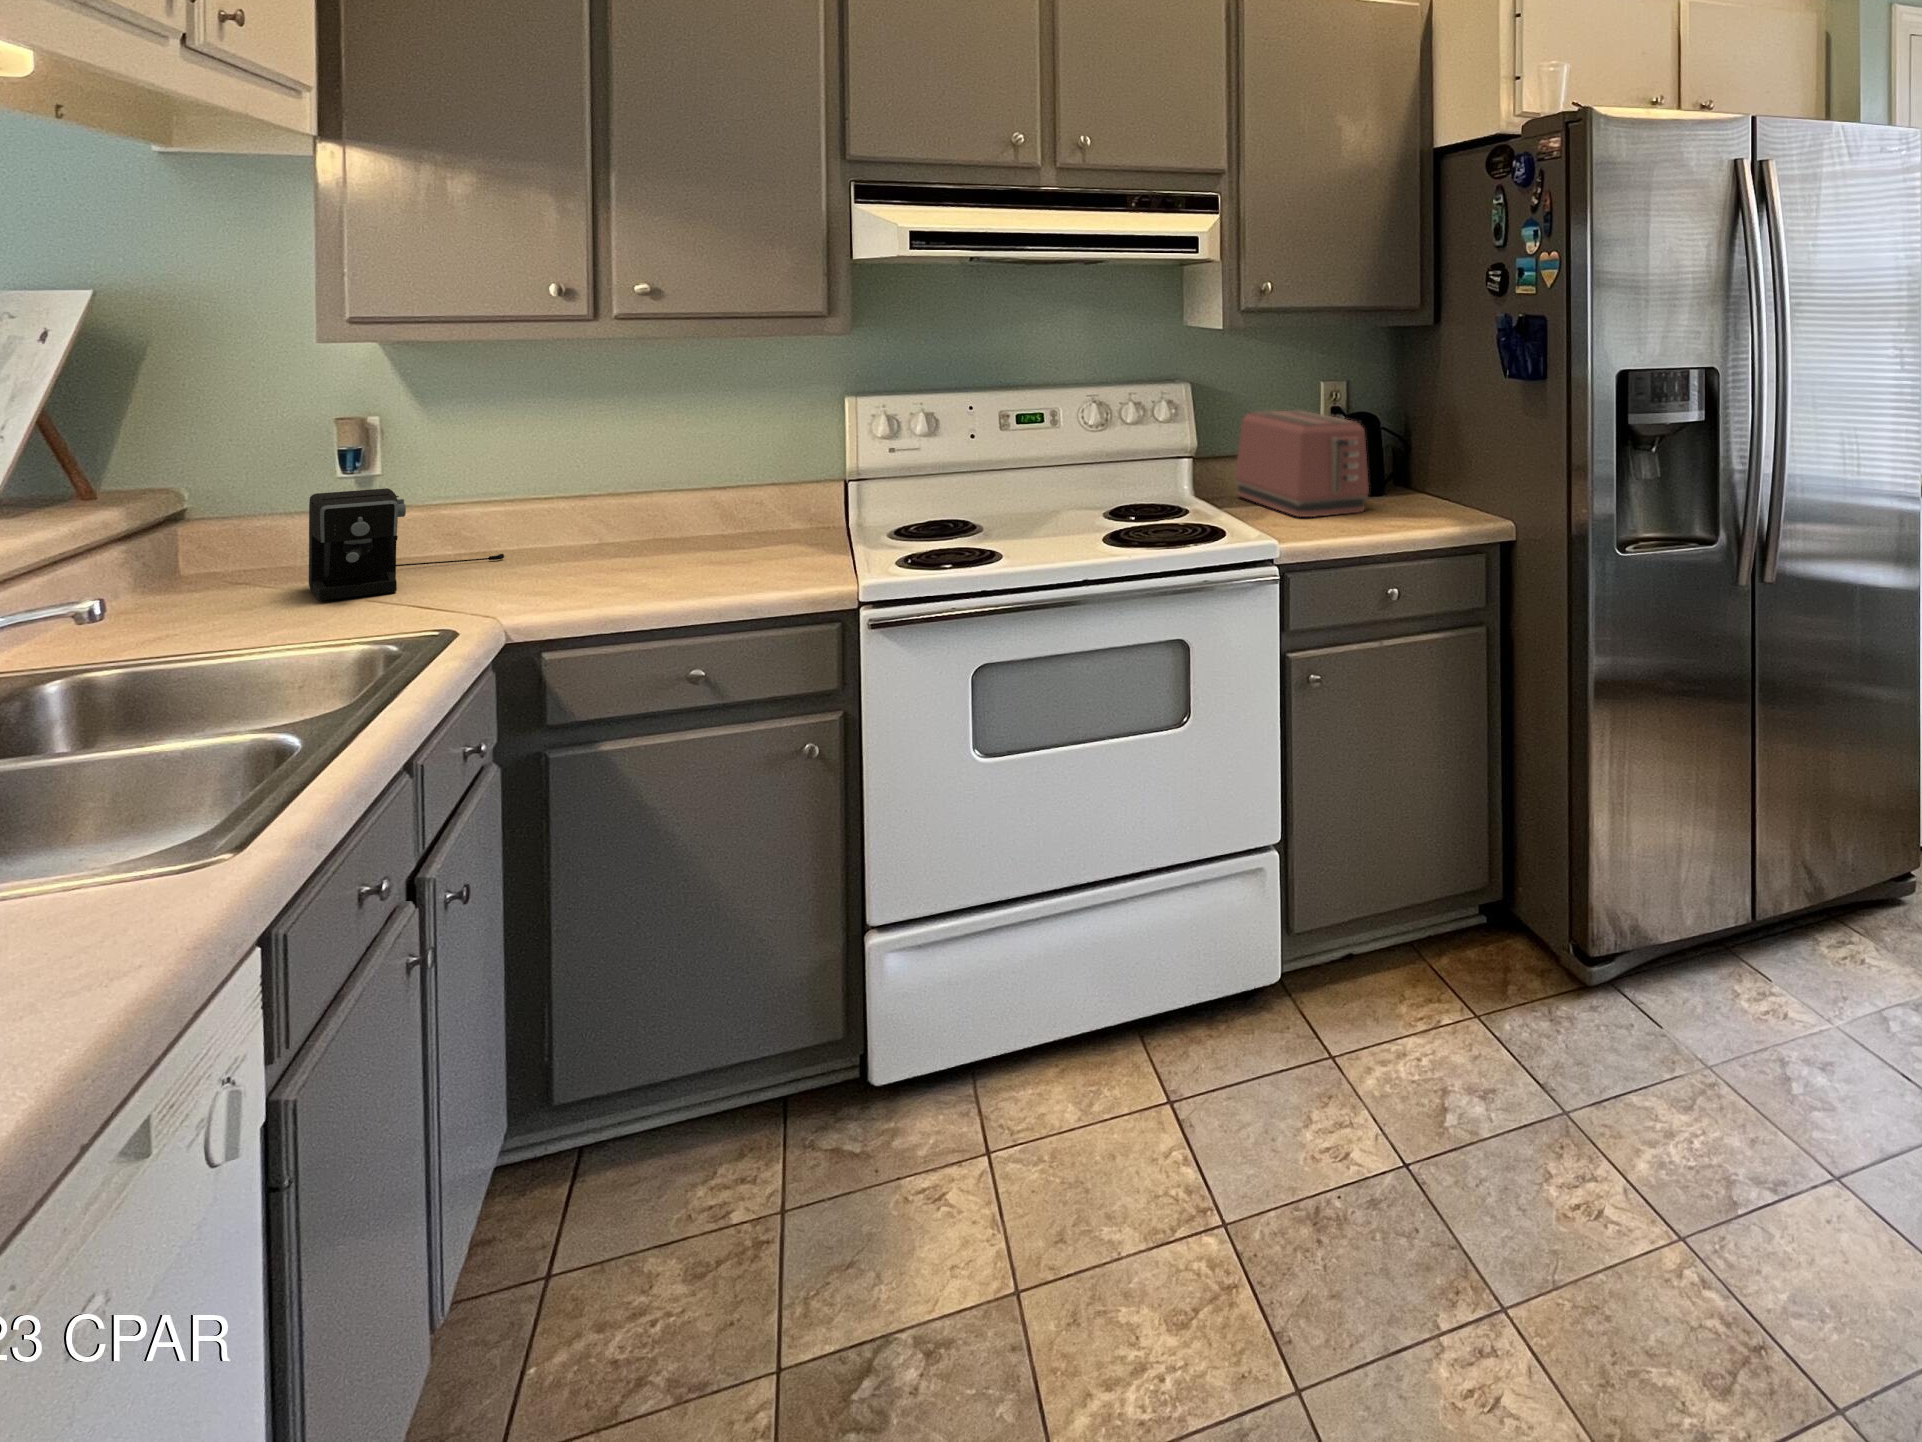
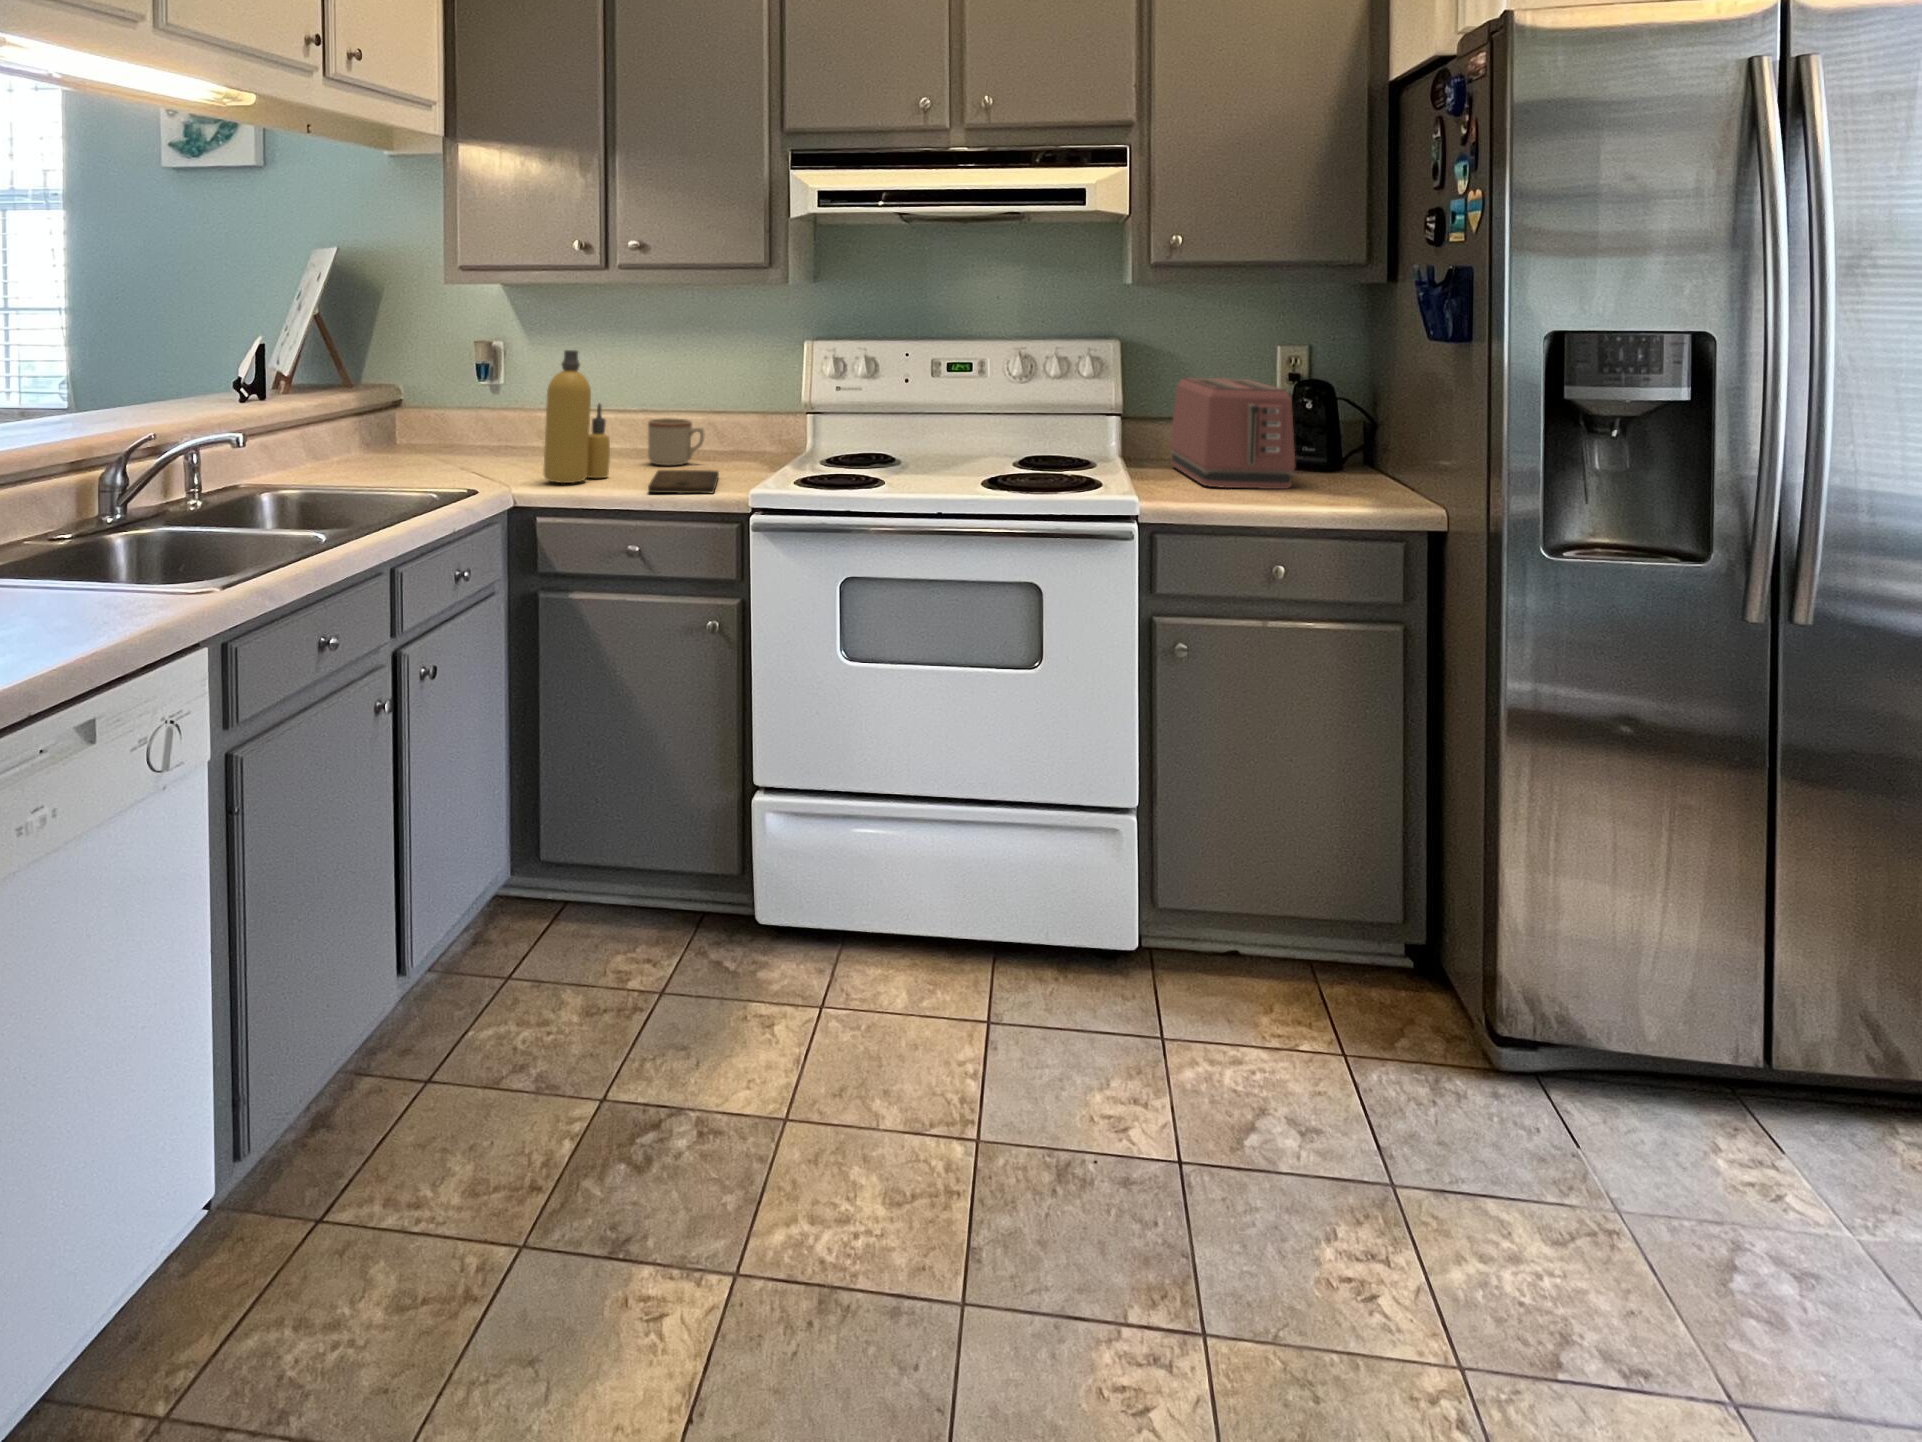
bottle: none [542,425,630,597] -> present [544,350,610,483]
coffee maker: present [309,488,504,601] -> none [428,396,555,470]
mug: none [657,494,735,554] -> present [648,418,705,465]
cutting board: none [700,555,807,596] -> present [648,470,719,493]

